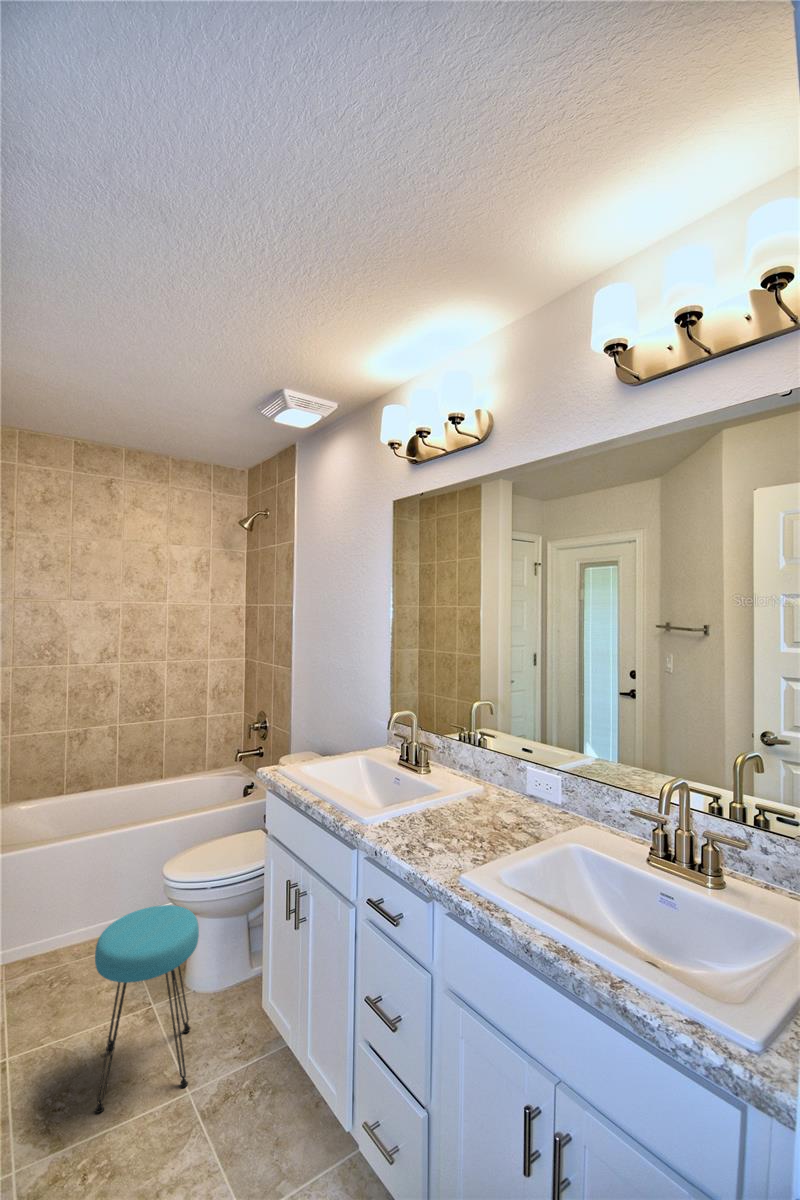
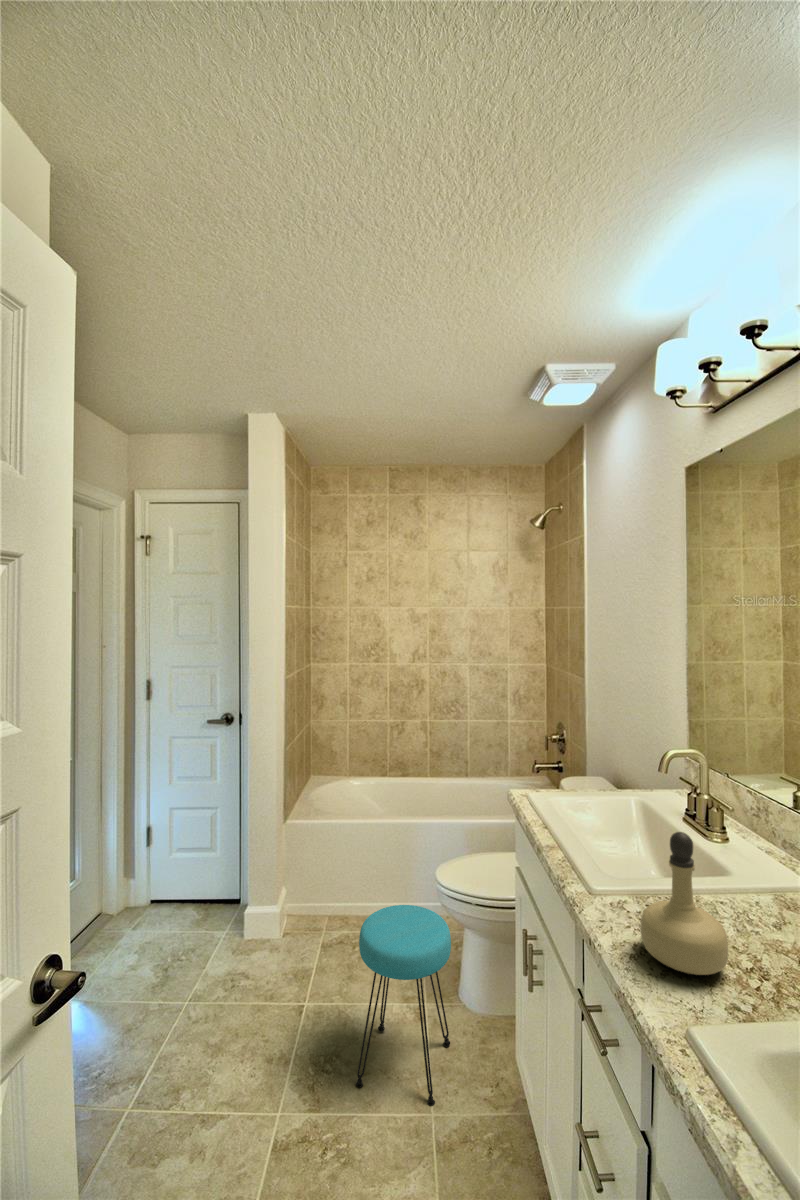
perfume bottle: none [412,759,465,850] -> present [640,832,728,975]

